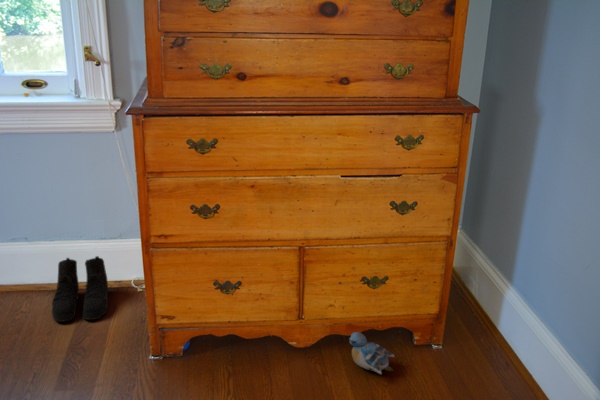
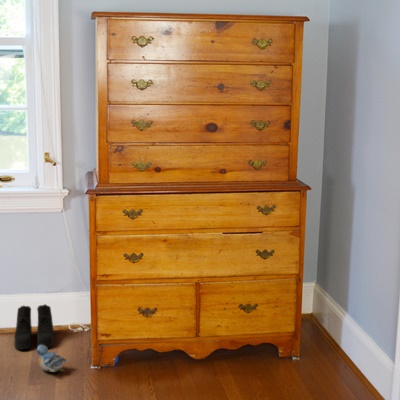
plush toy: present [349,332,394,374] -> present [37,345,68,372]

